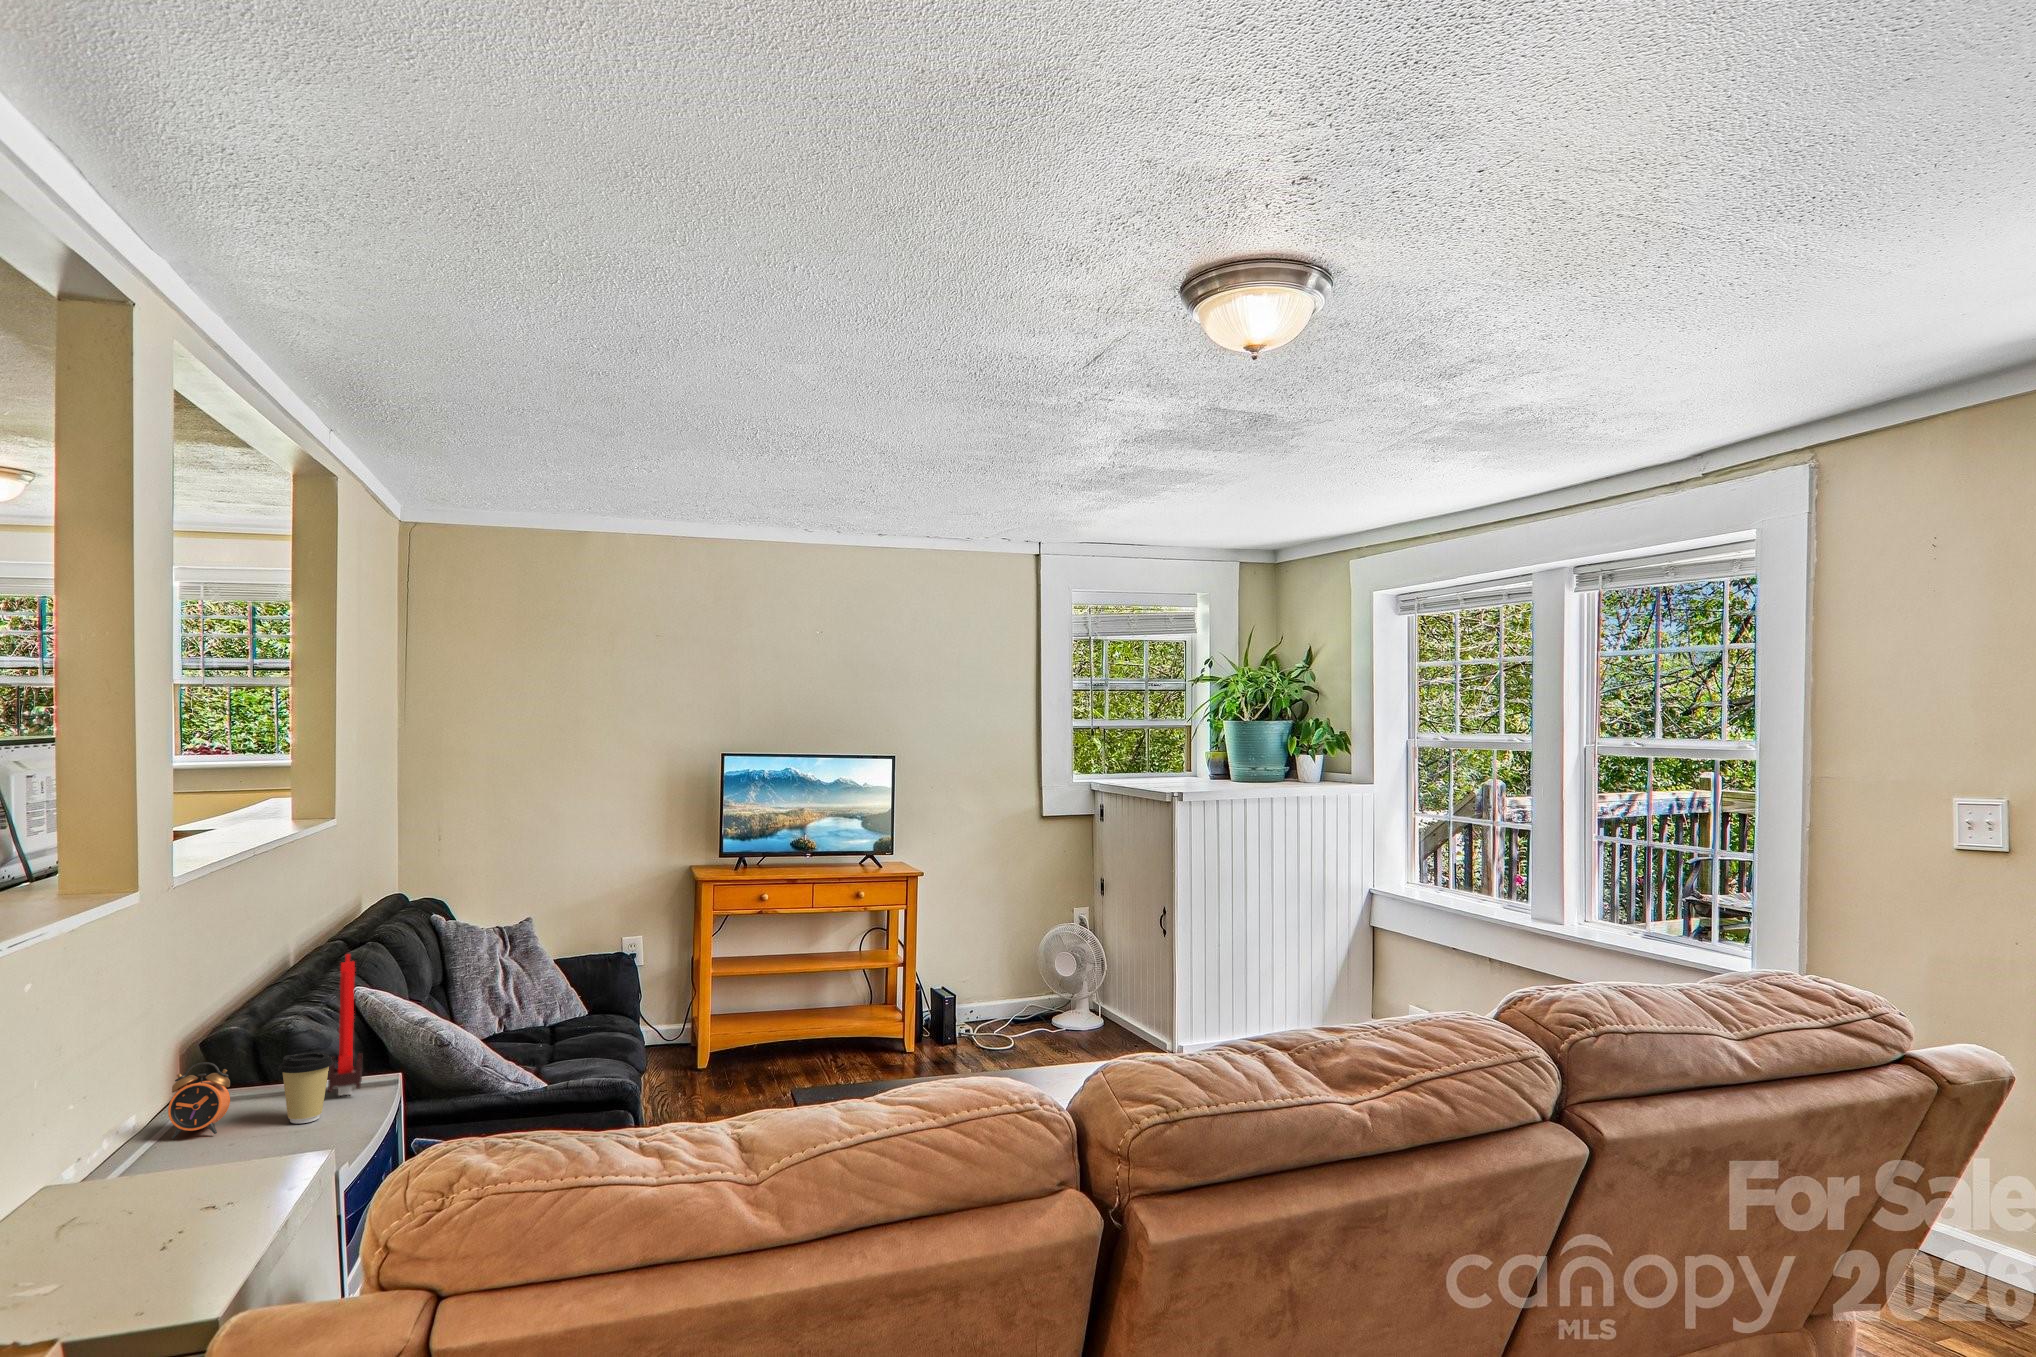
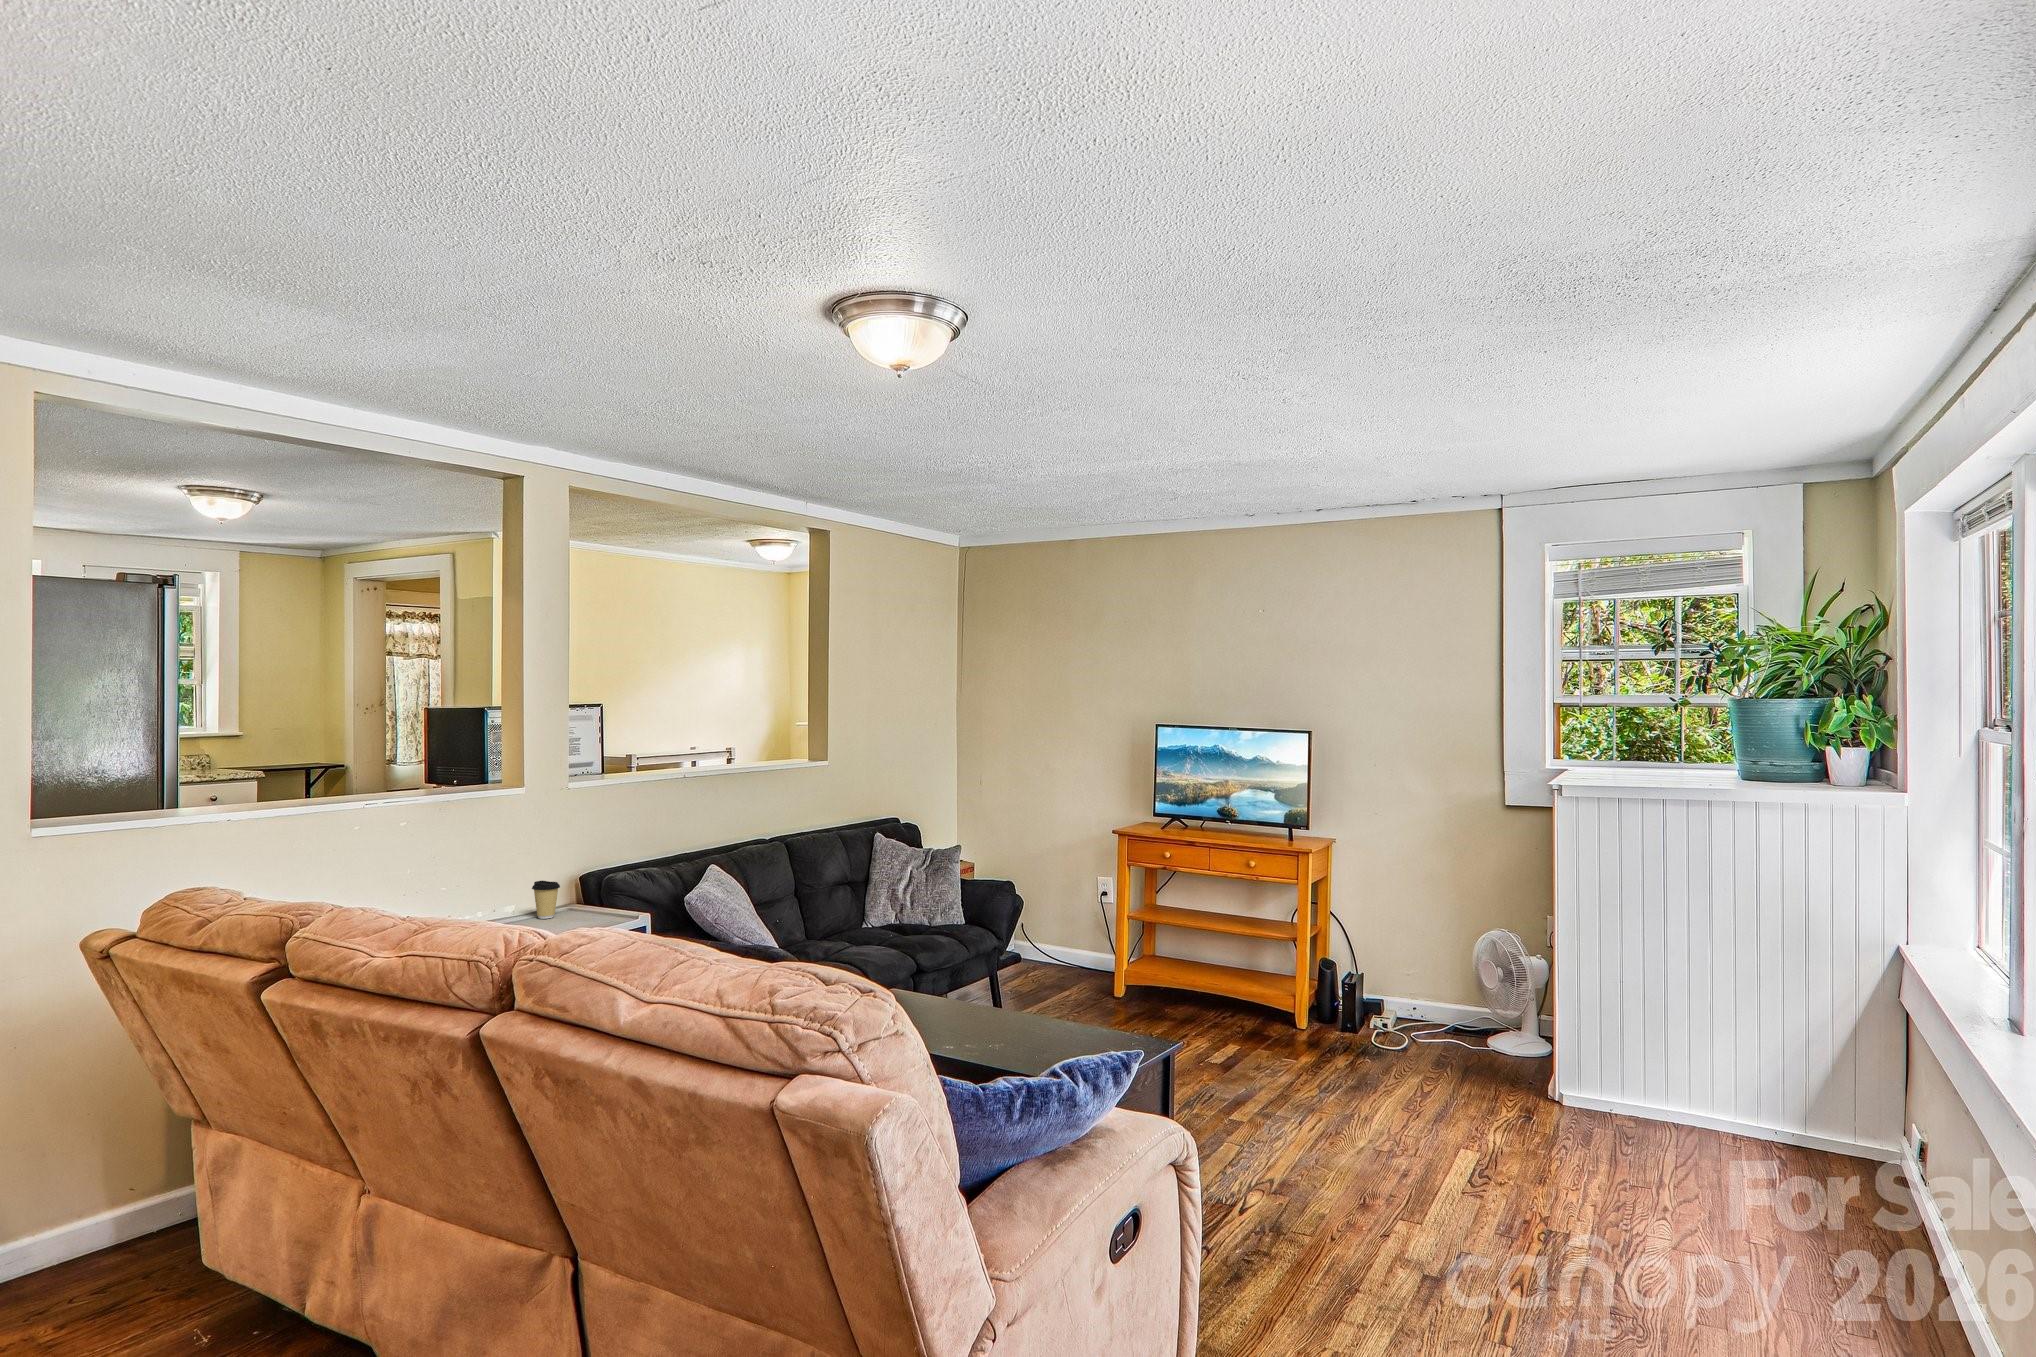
candle: present [328,954,362,1096] -> none [575,831,600,912]
alarm clock: present [168,1062,230,1139] -> none [494,877,527,914]

